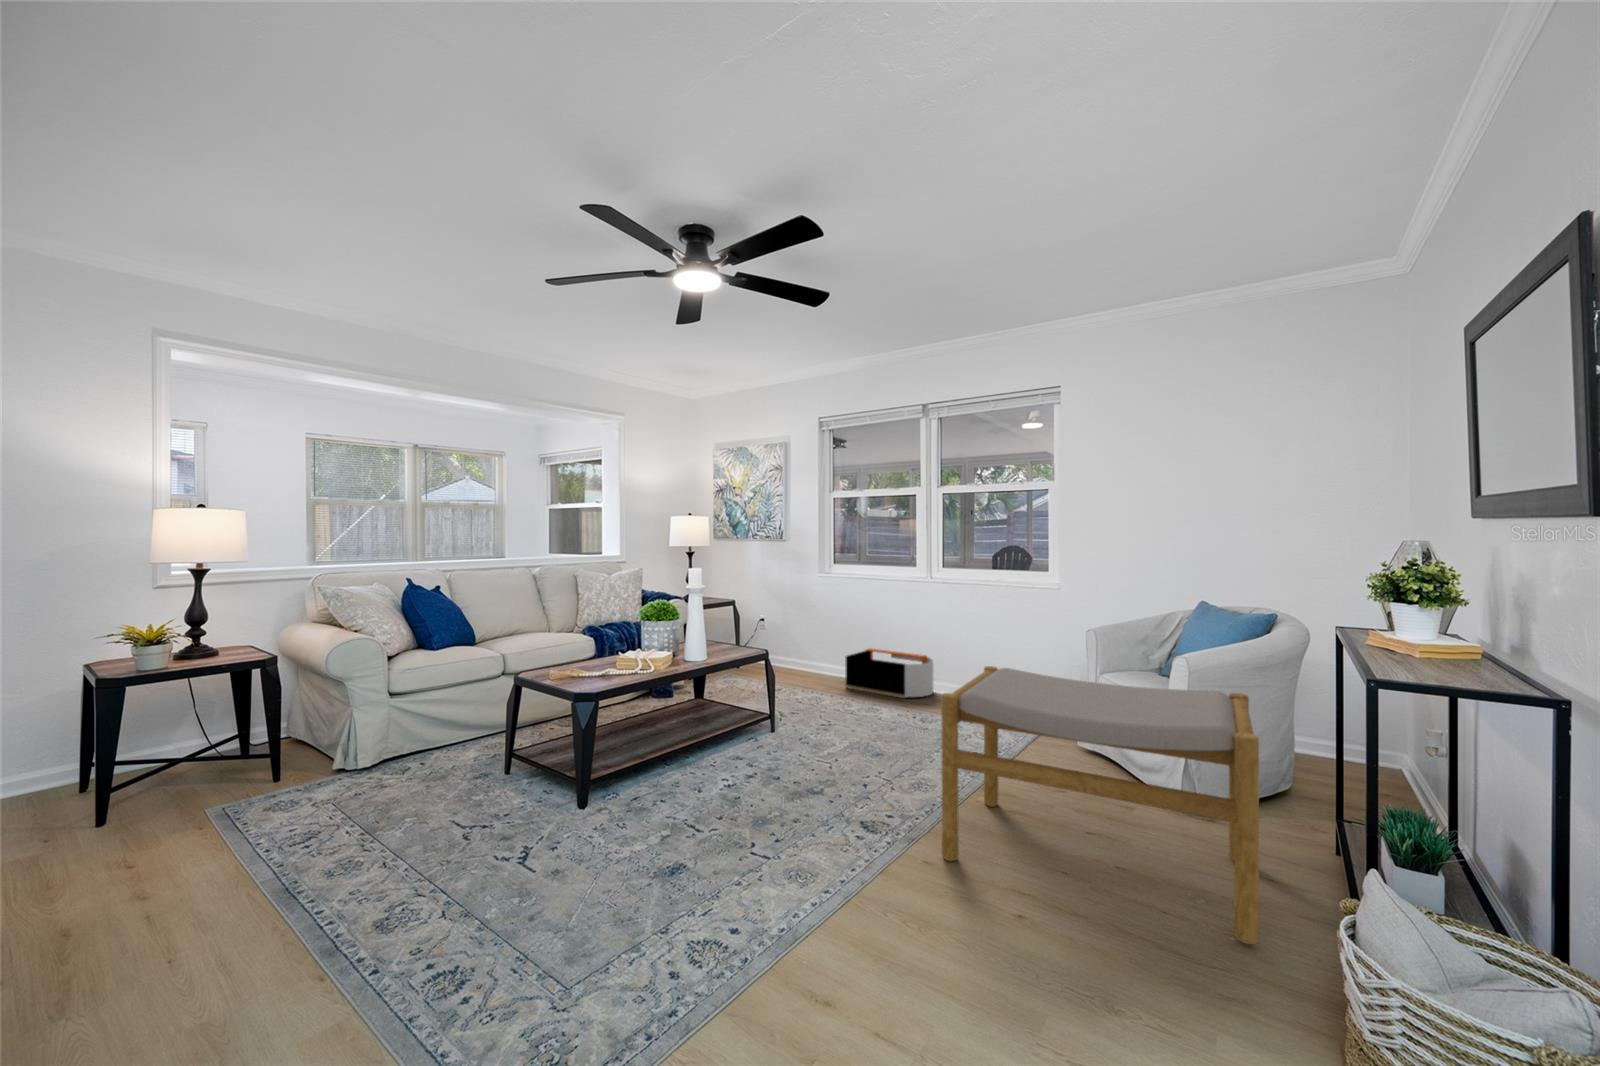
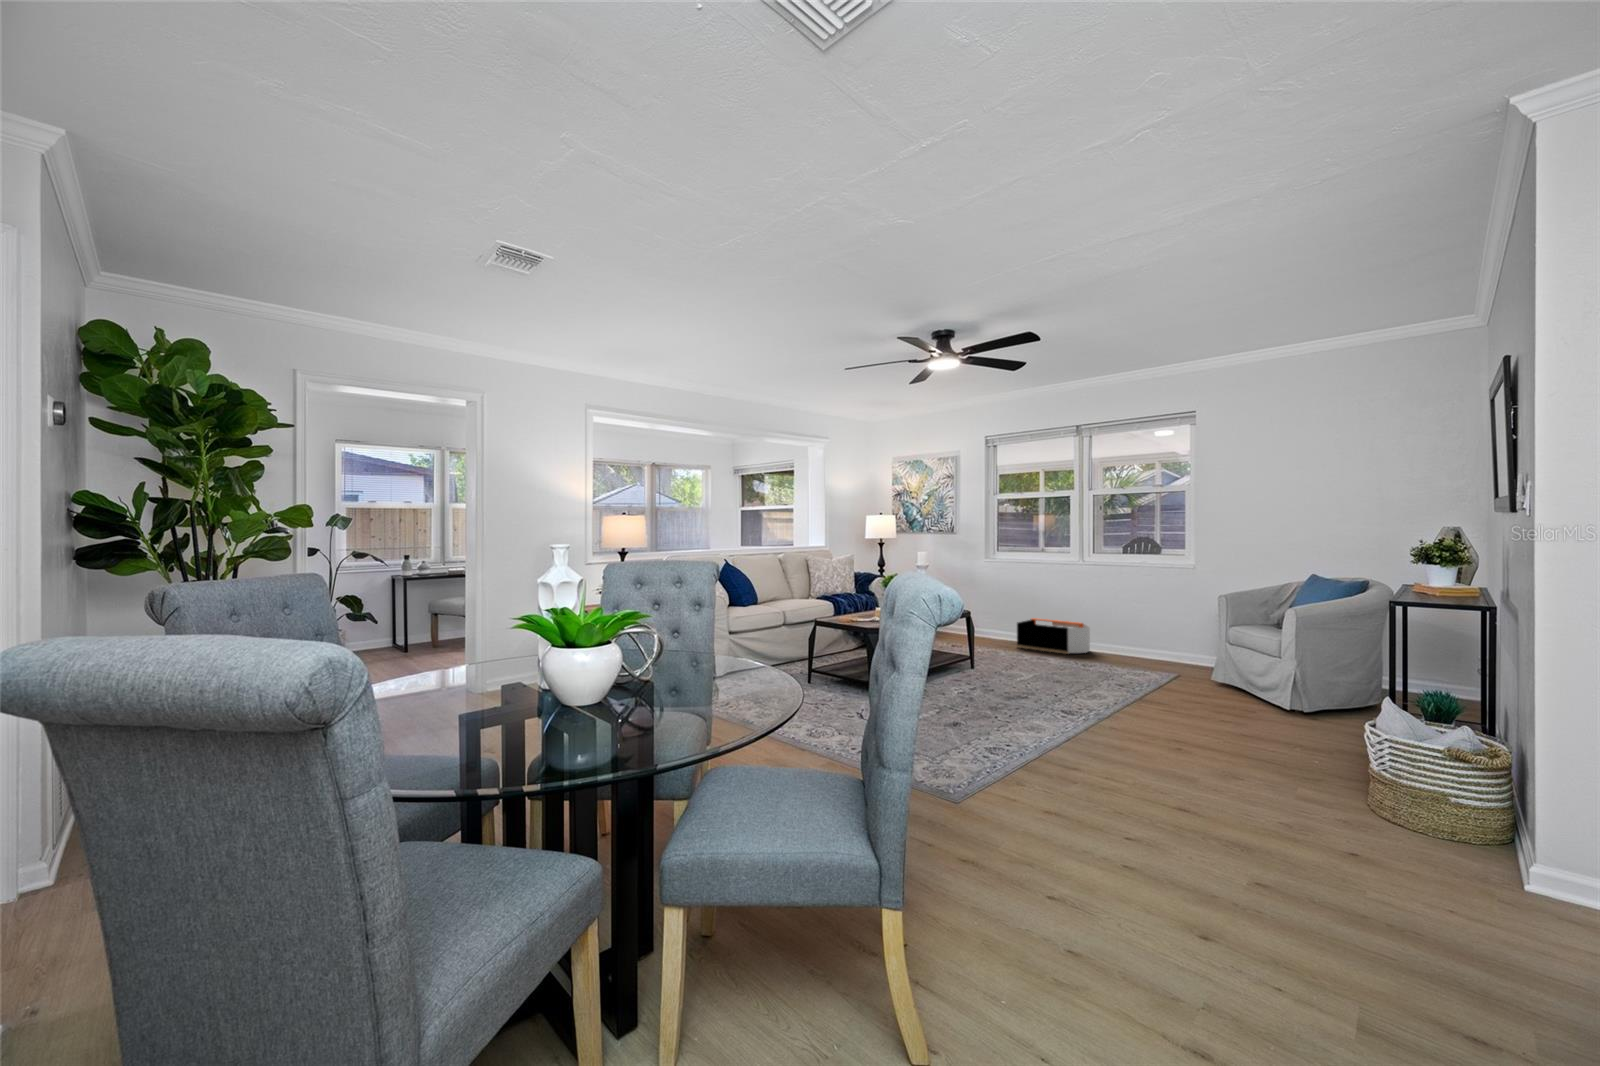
footstool: present [941,666,1259,944] -> none [1125,615,1335,762]

